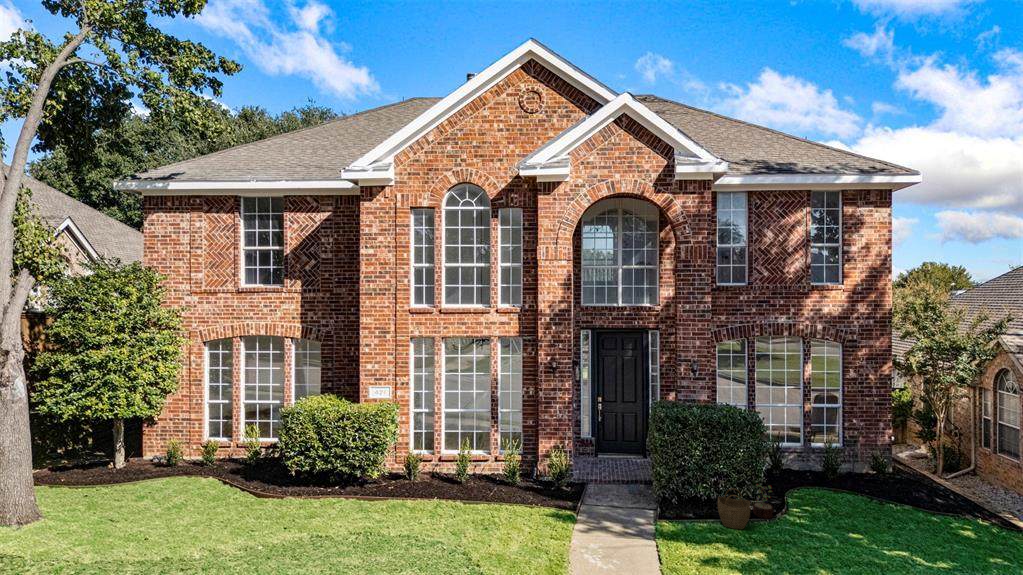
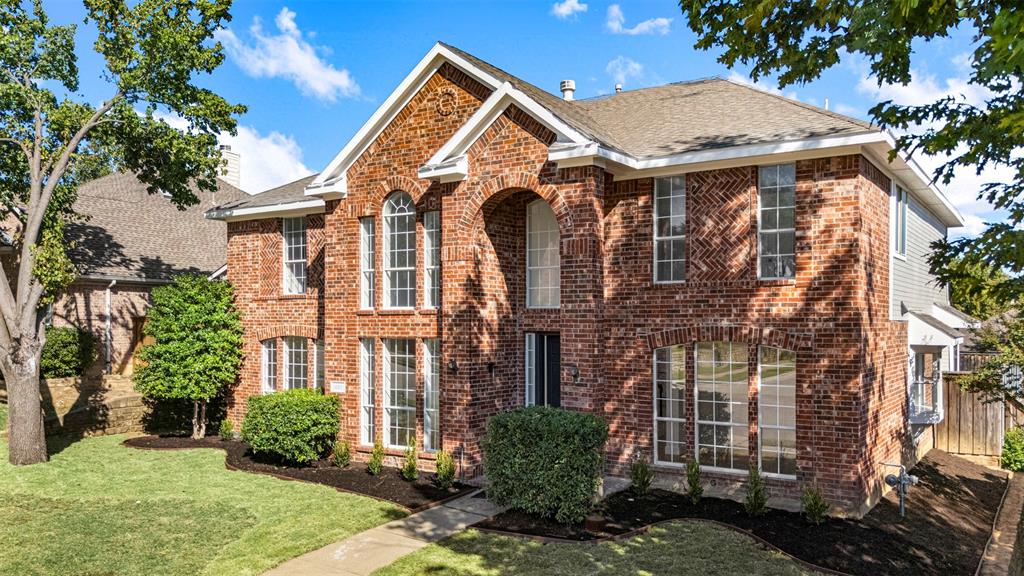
woven basket: present [718,489,750,529] -> none [531,492,562,533]

